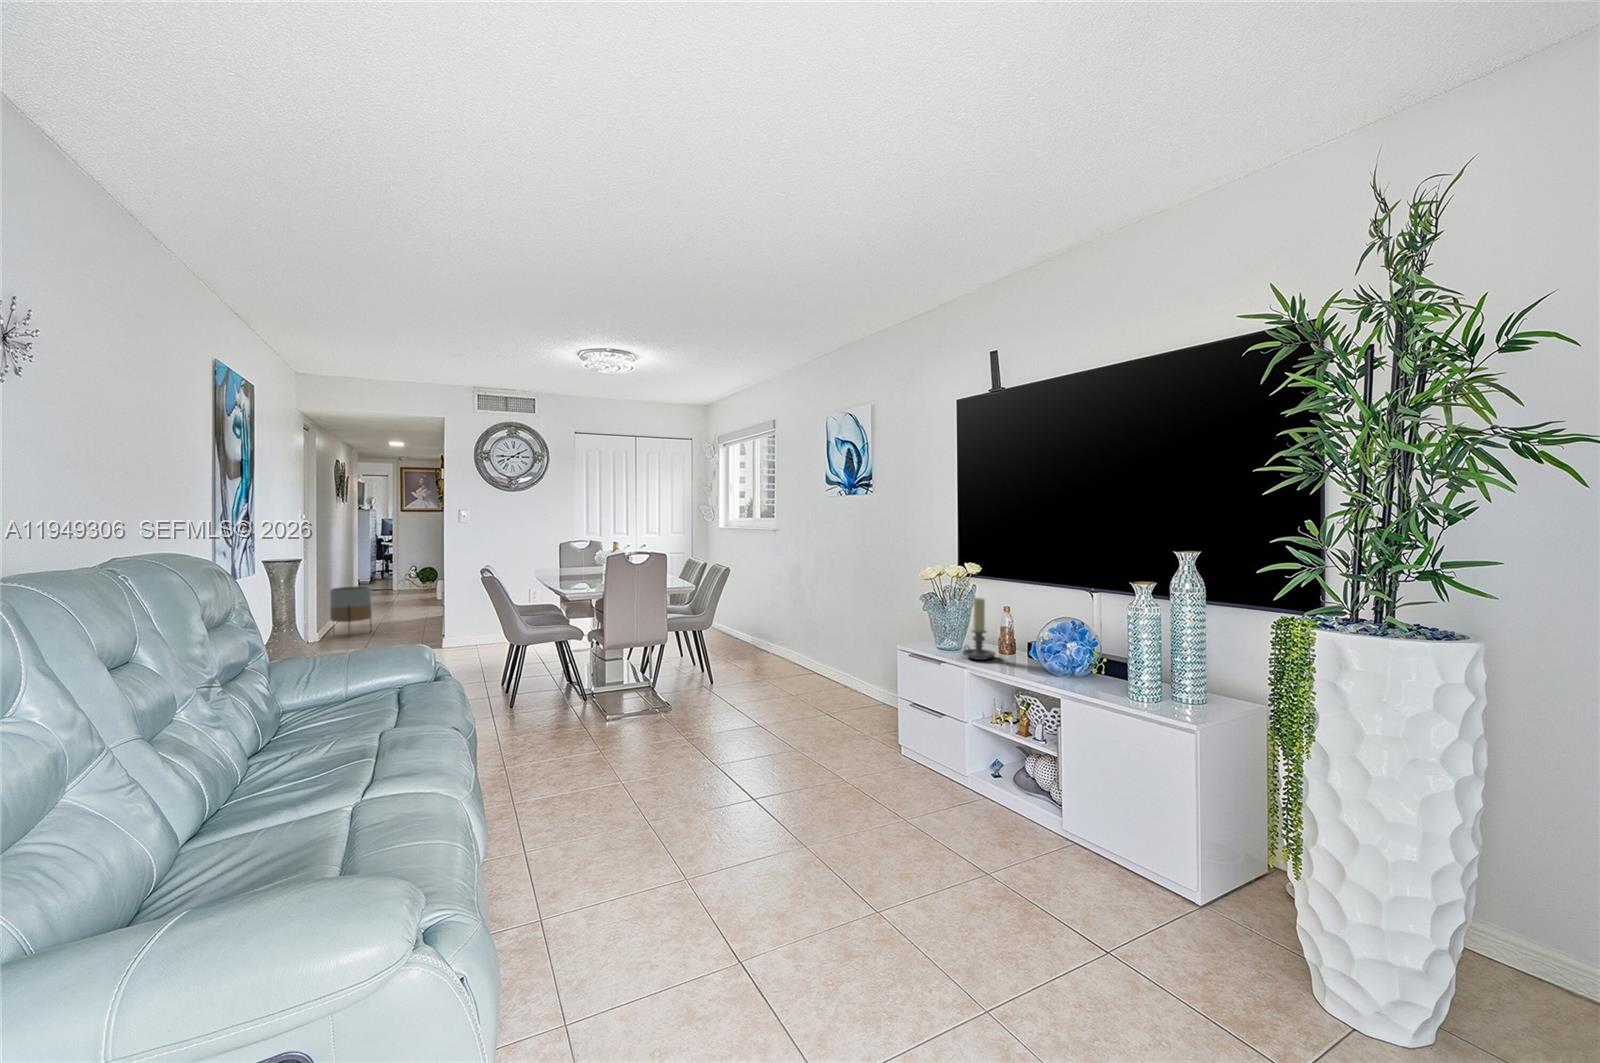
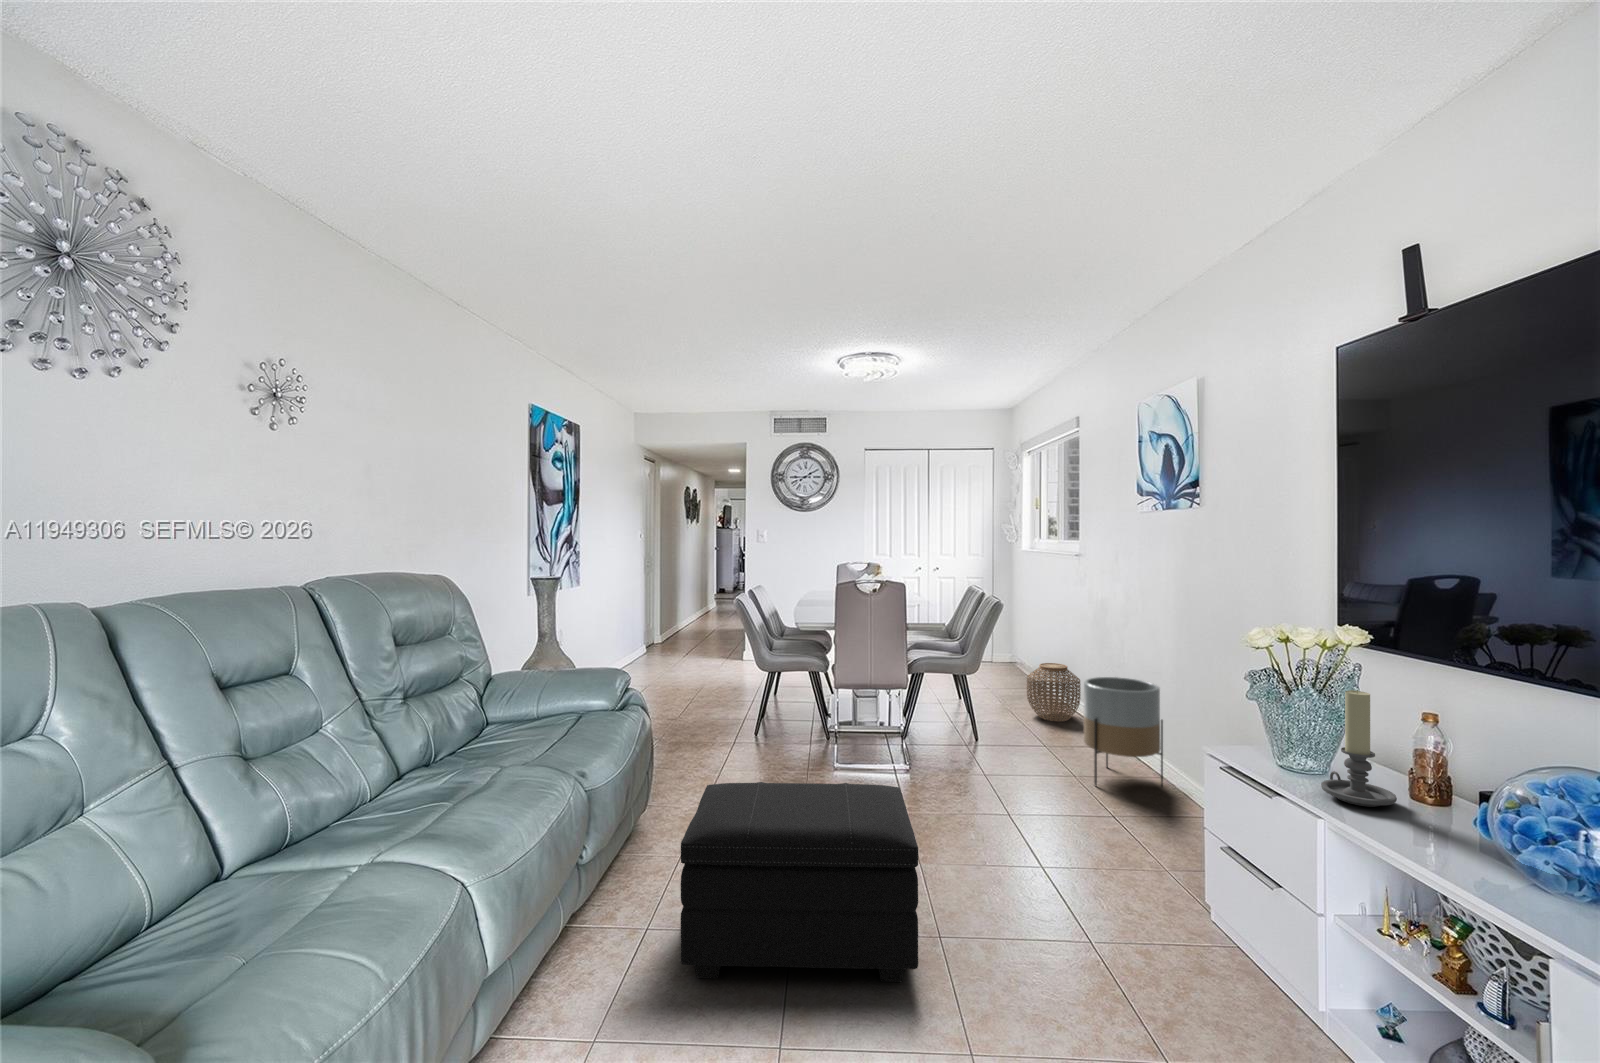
planter: present [330,586,372,623] -> present [1084,677,1163,787]
woven basket: none [736,614,776,658] -> present [1027,663,1081,721]
footstool: none [564,699,755,856] -> present [680,782,918,982]

